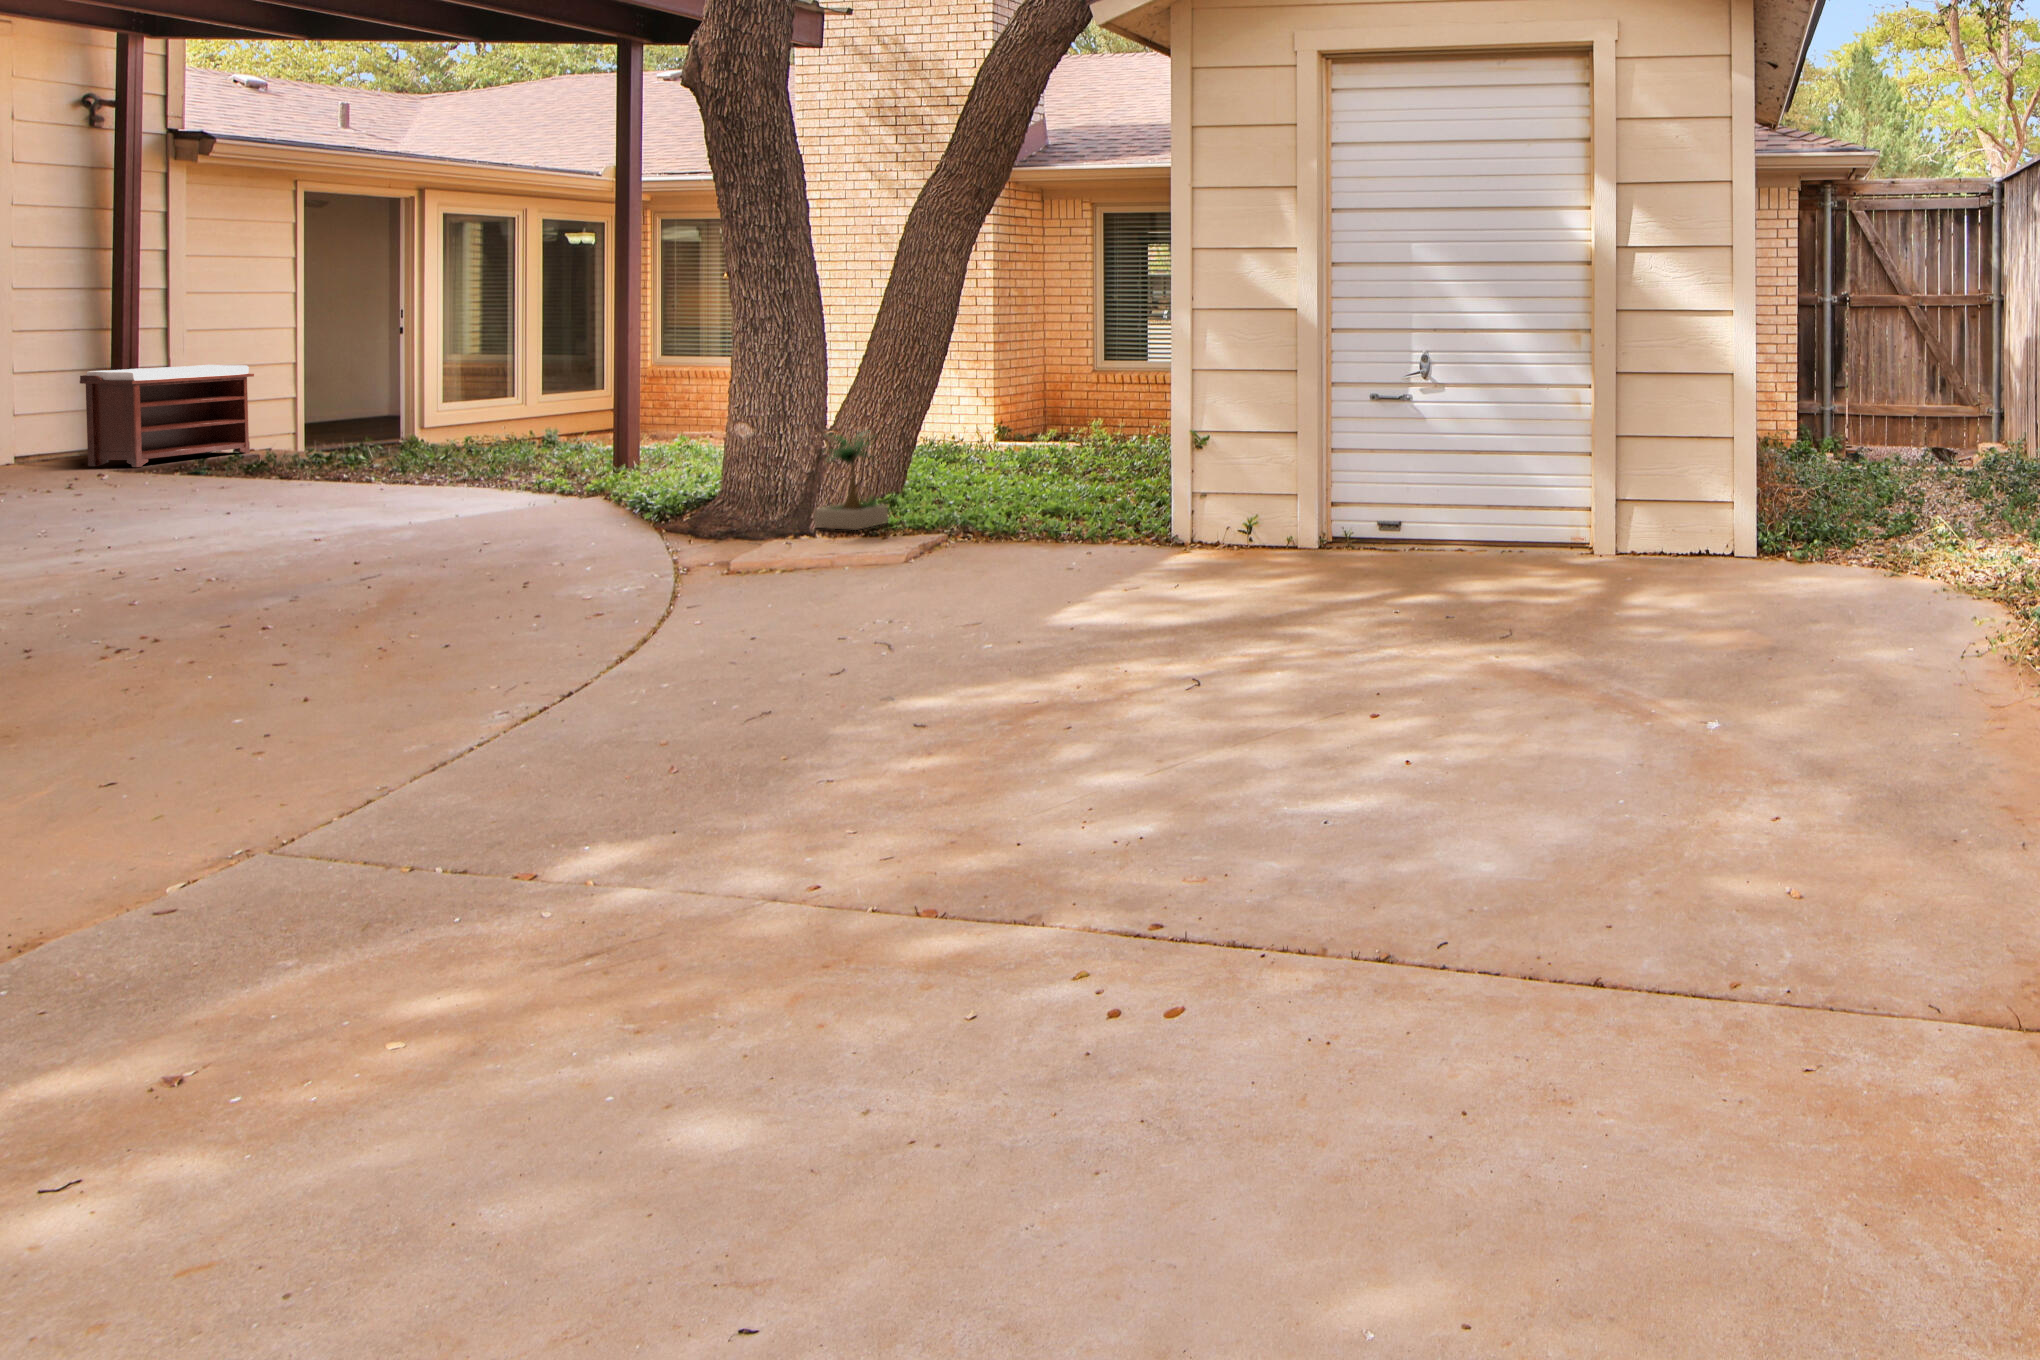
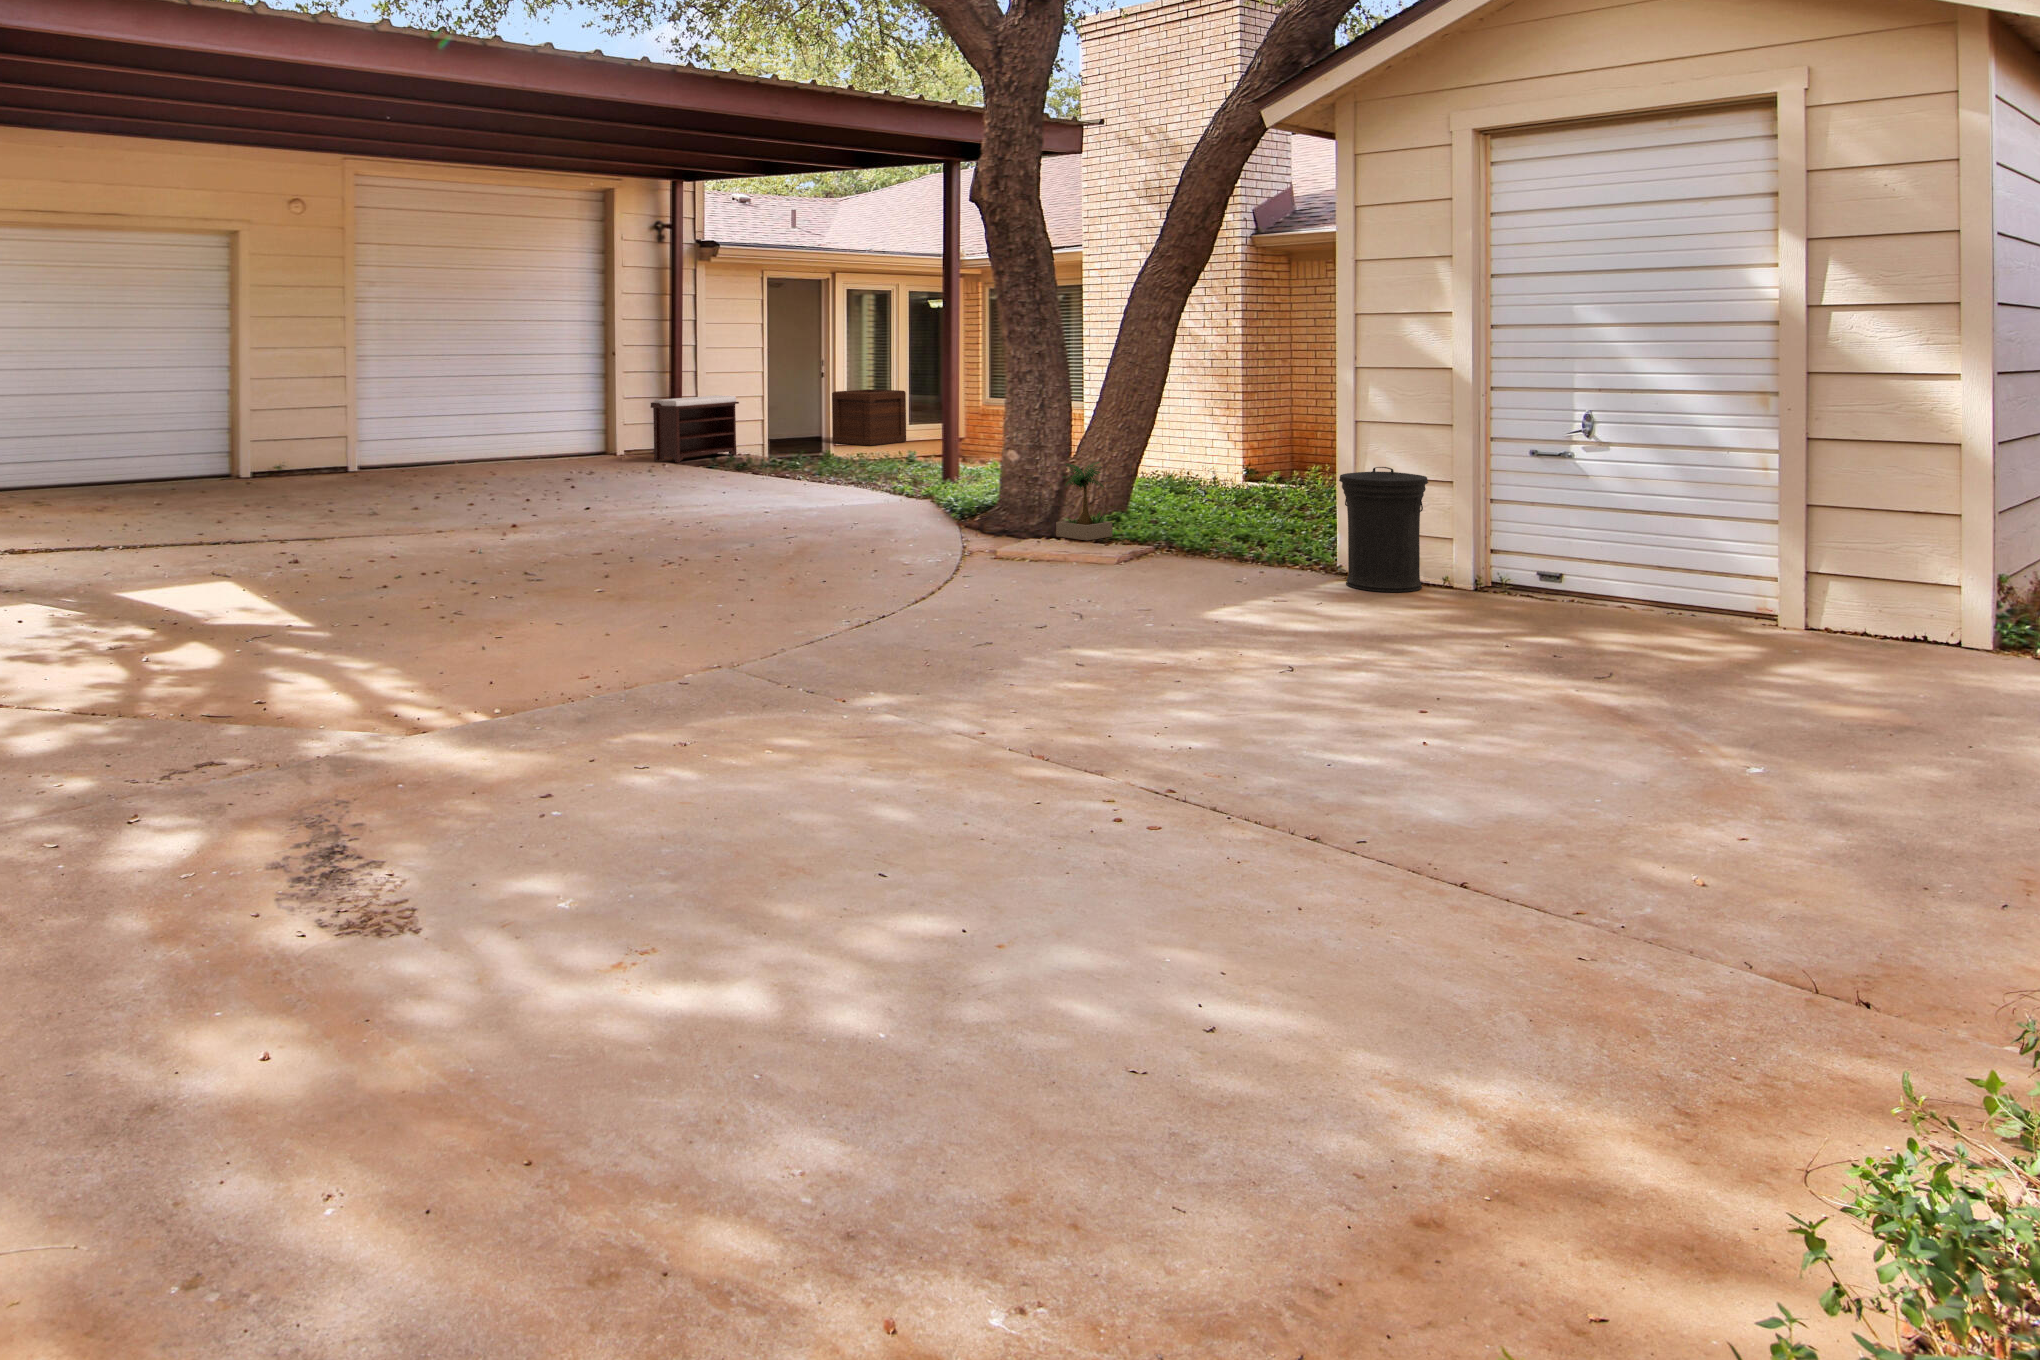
wooden crate: none [416,357,537,434] -> present [832,389,906,446]
trash can: none [1182,418,1275,557] -> present [1339,467,1428,592]

